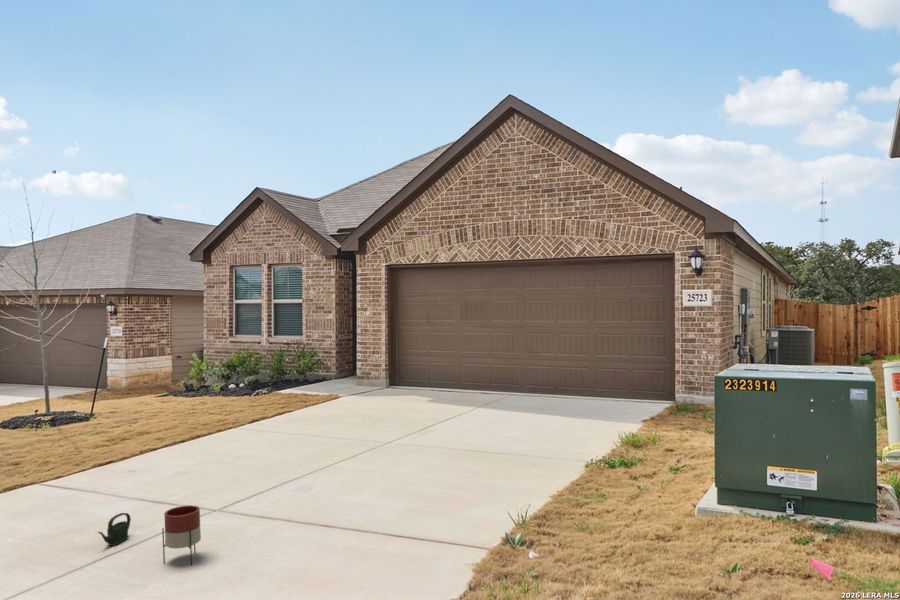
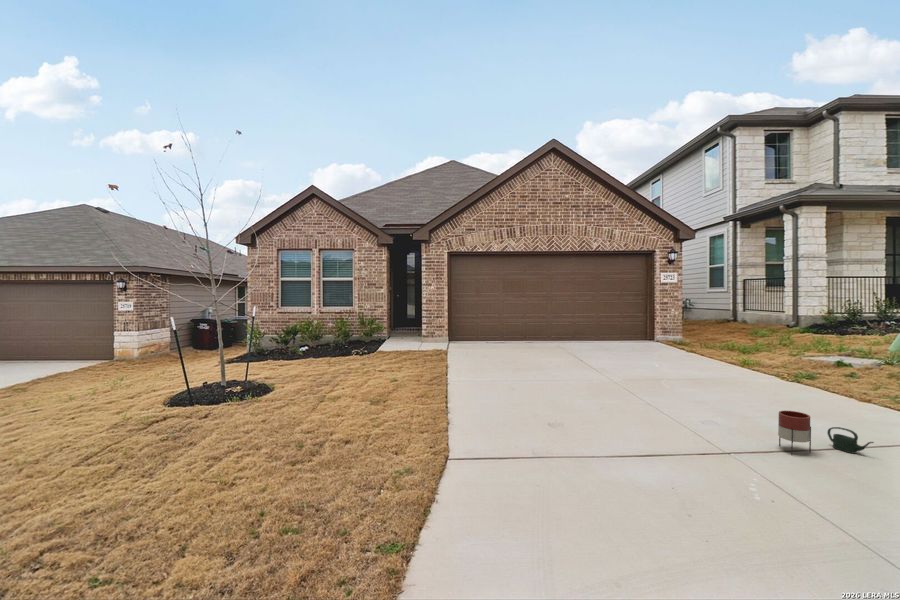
watering can: present [98,513,131,546] -> present [828,427,874,454]

